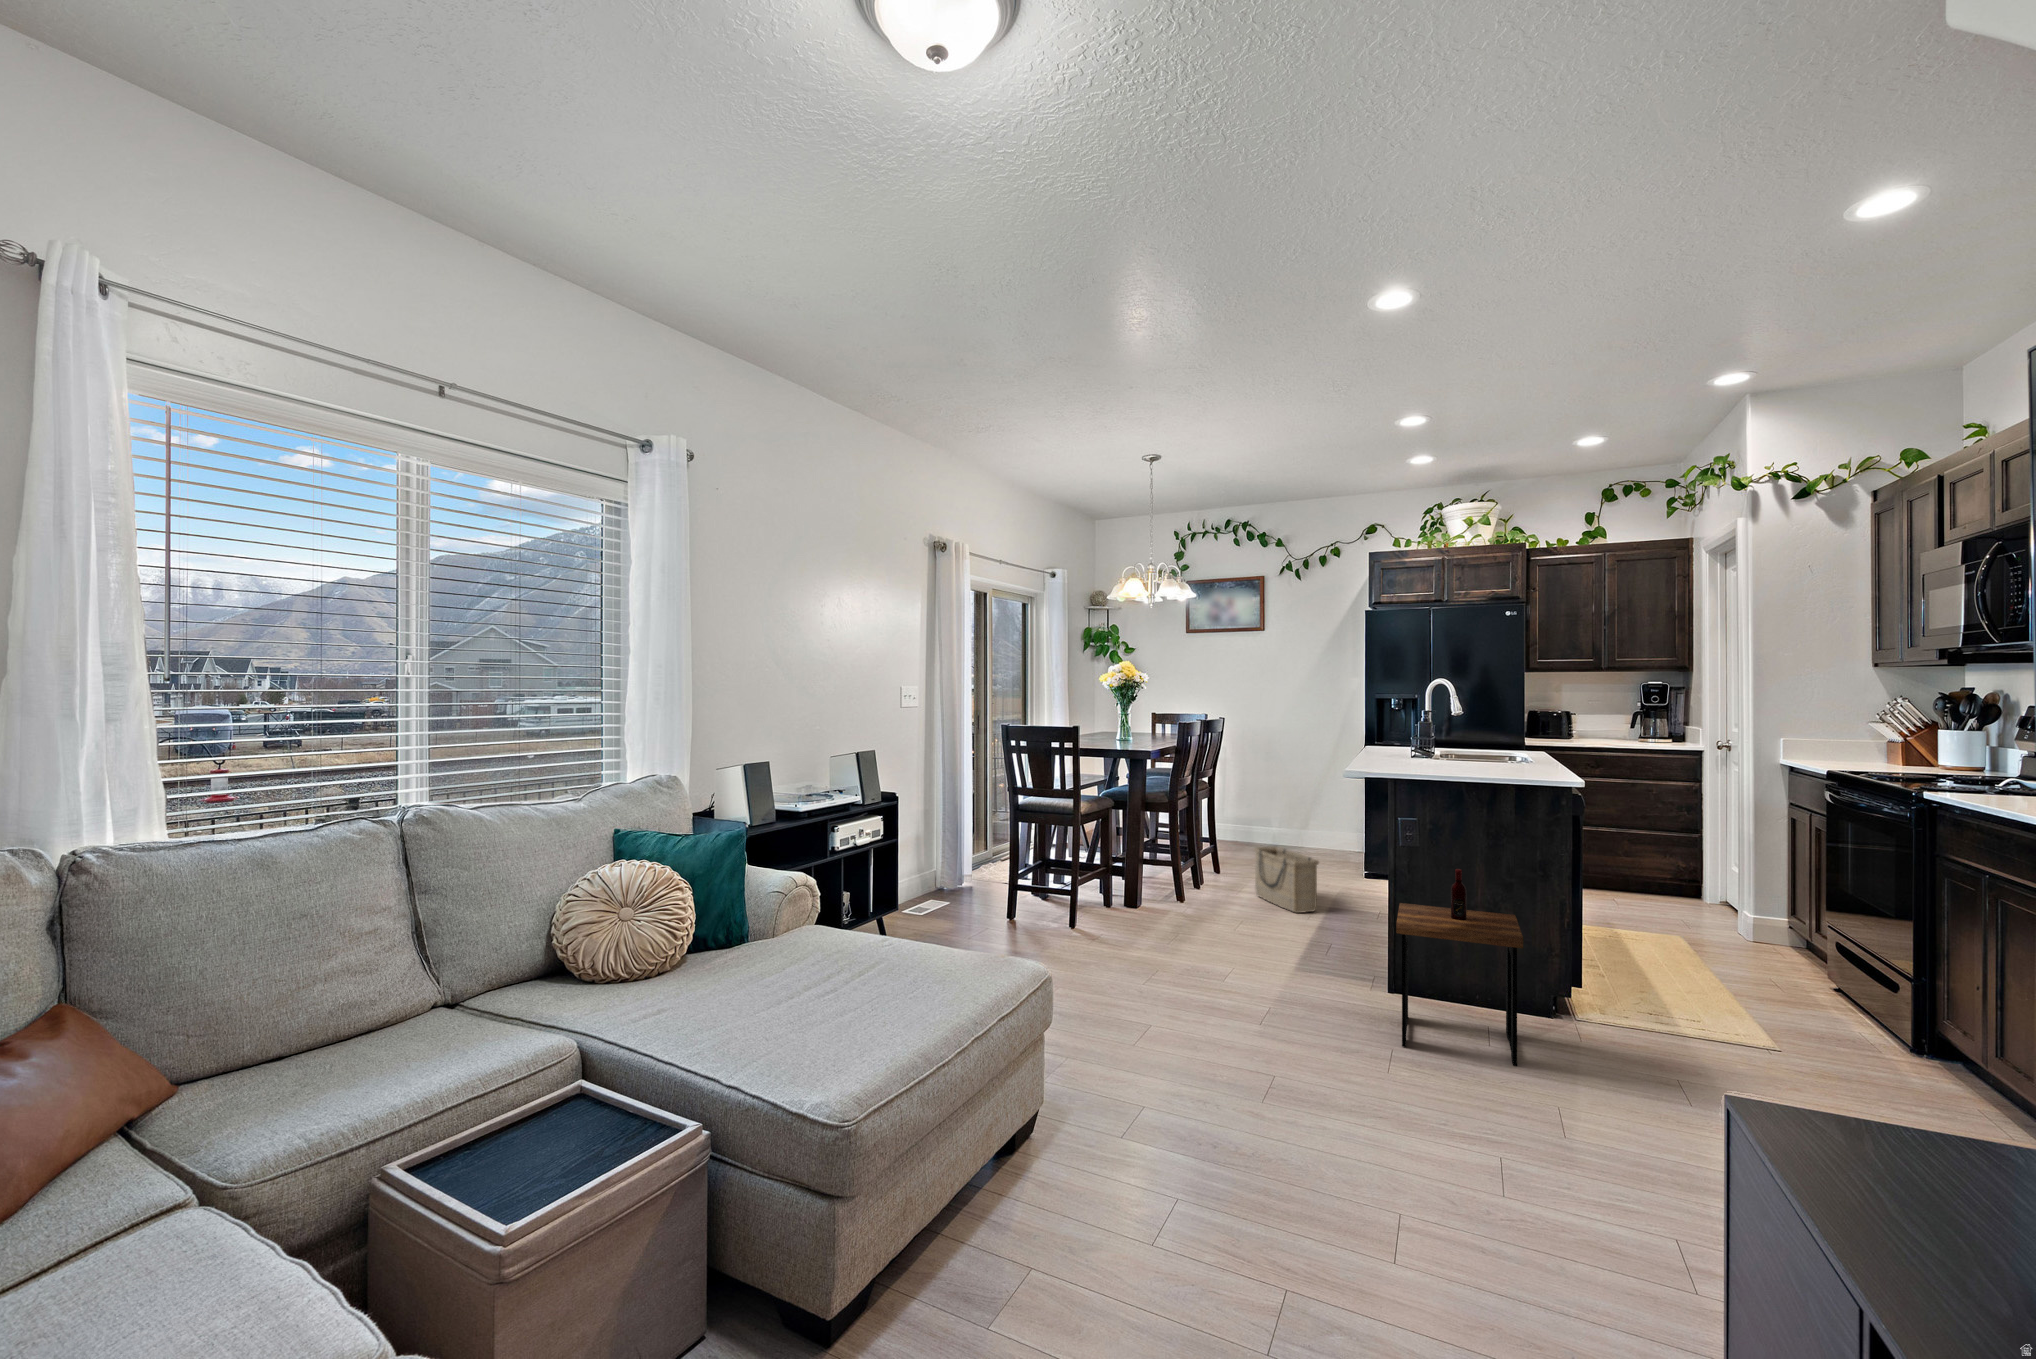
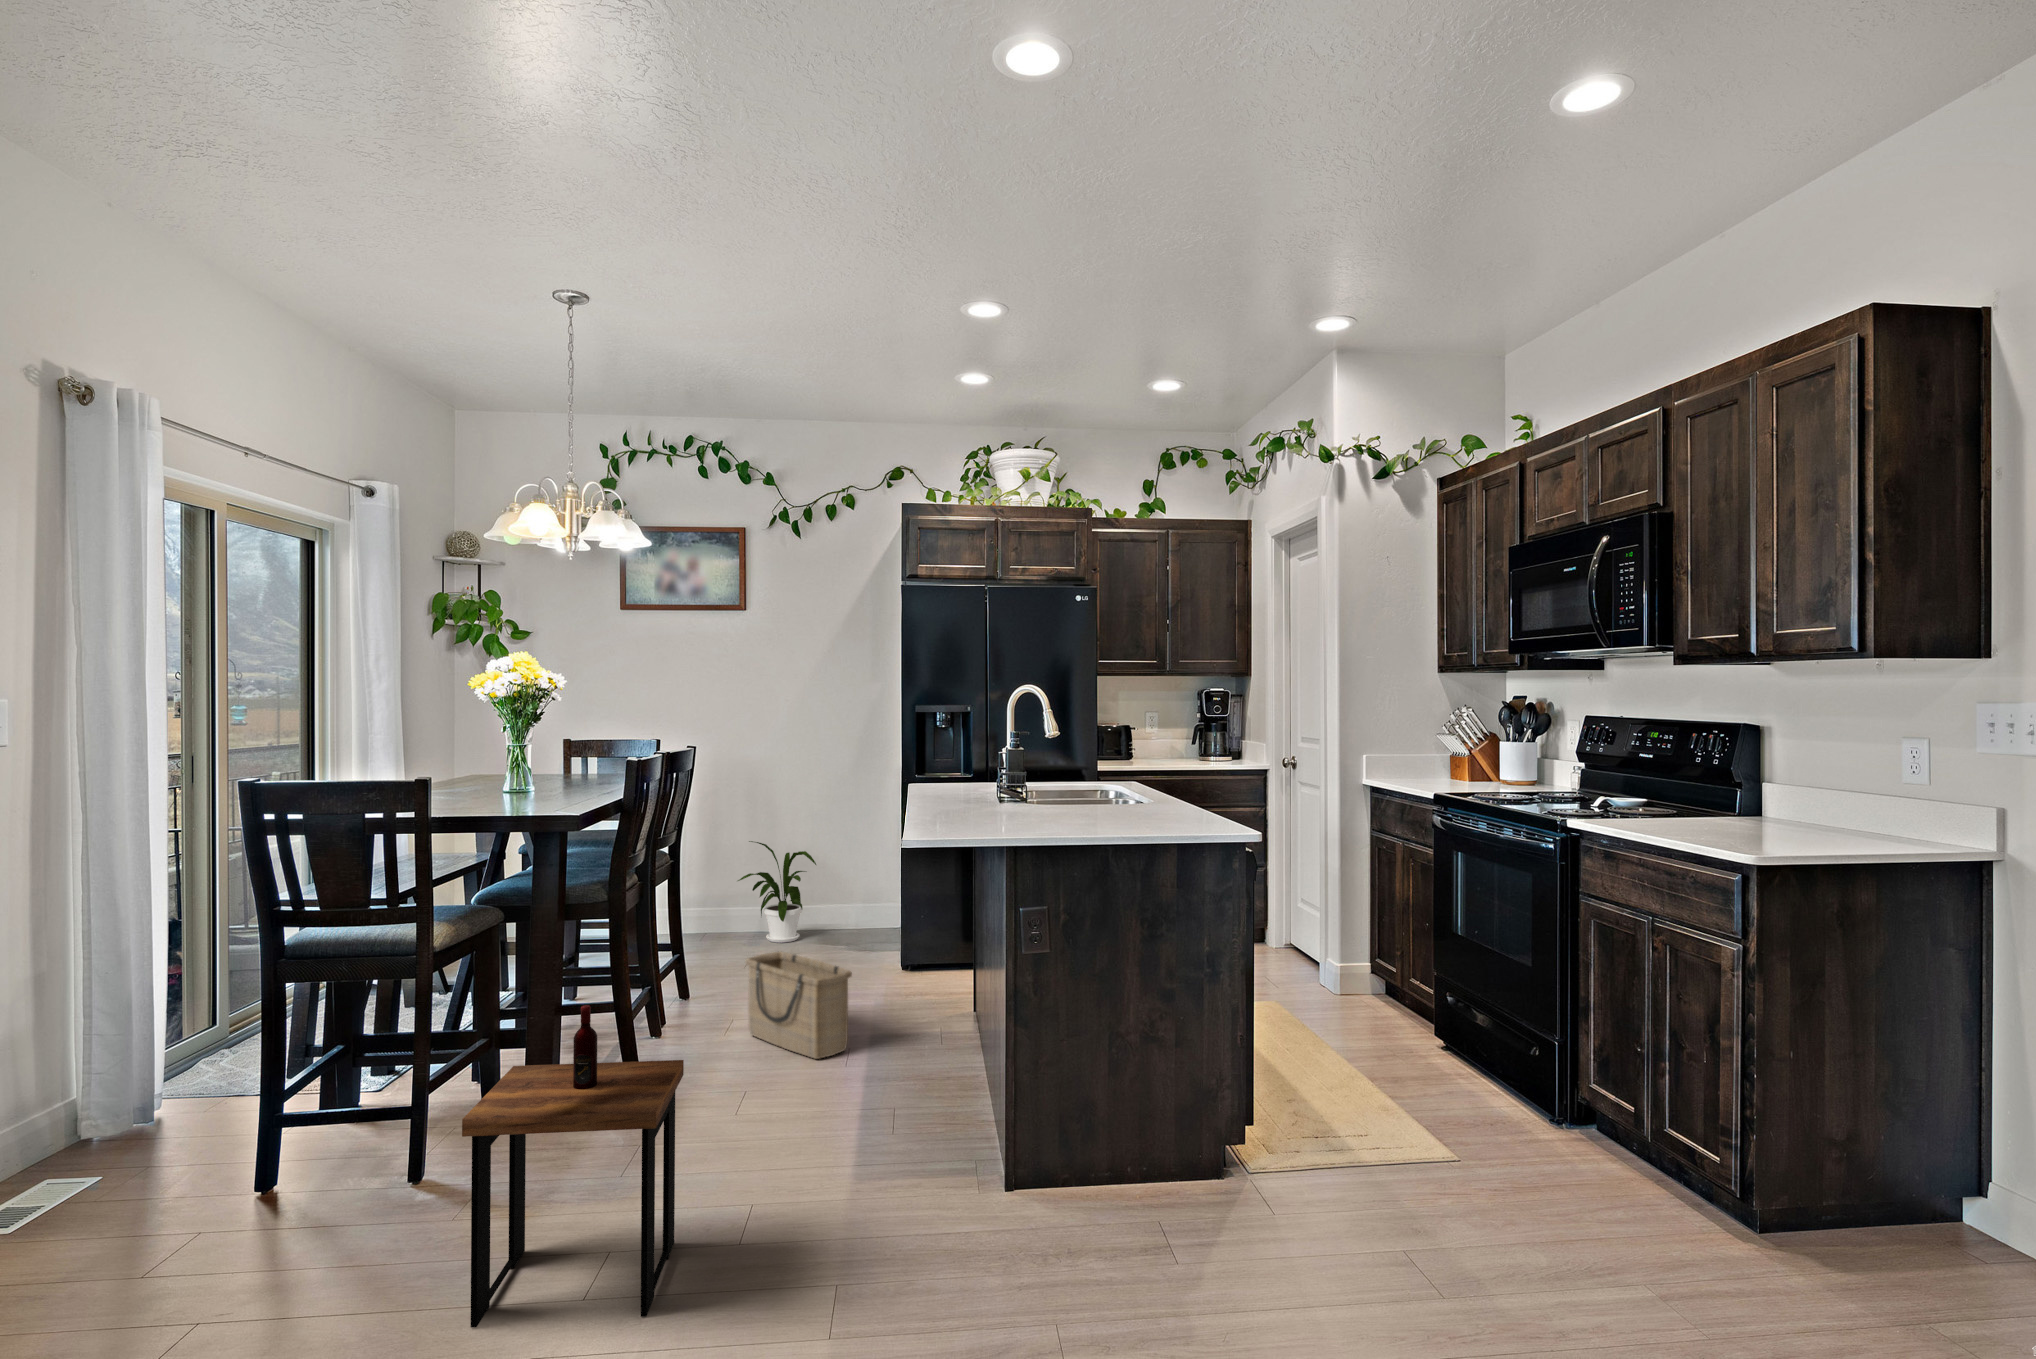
house plant: none [1258,783,1313,853] -> present [738,841,816,943]
side table: present [1396,869,1523,1066] -> present [462,1005,684,1328]

